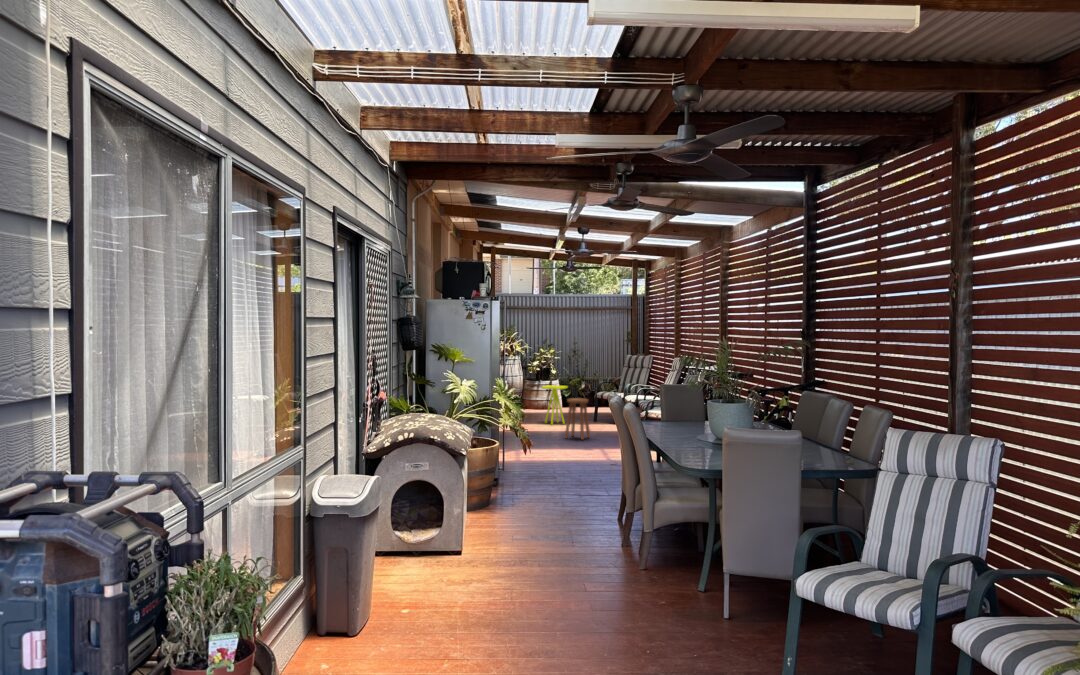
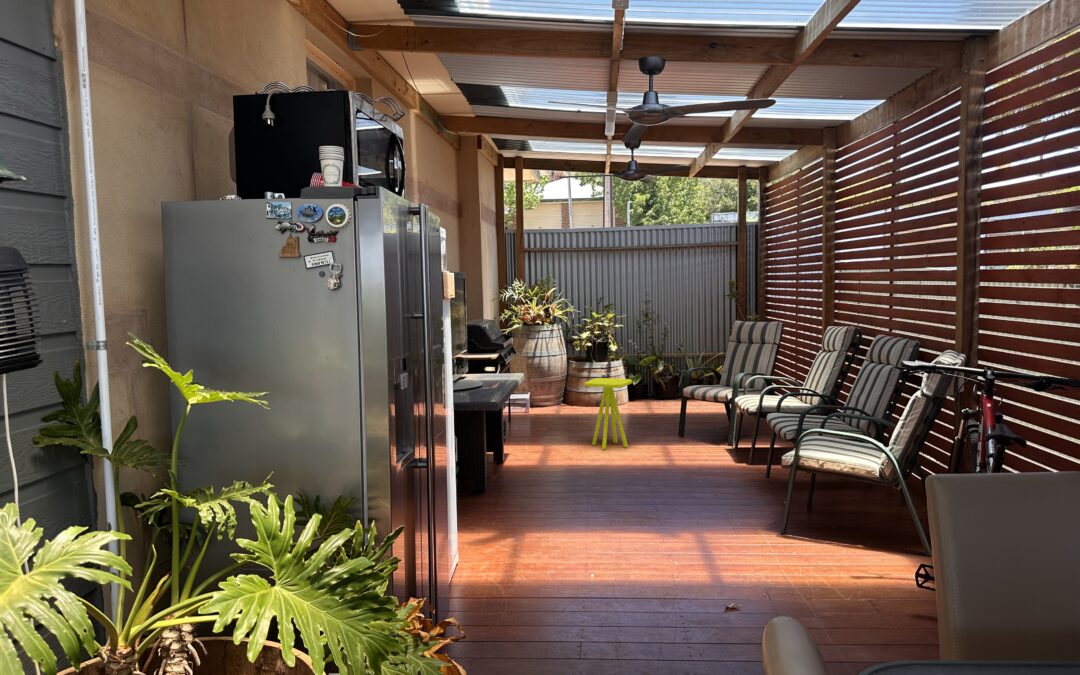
stool: present [565,398,590,440] -> none [621,415,673,501]

